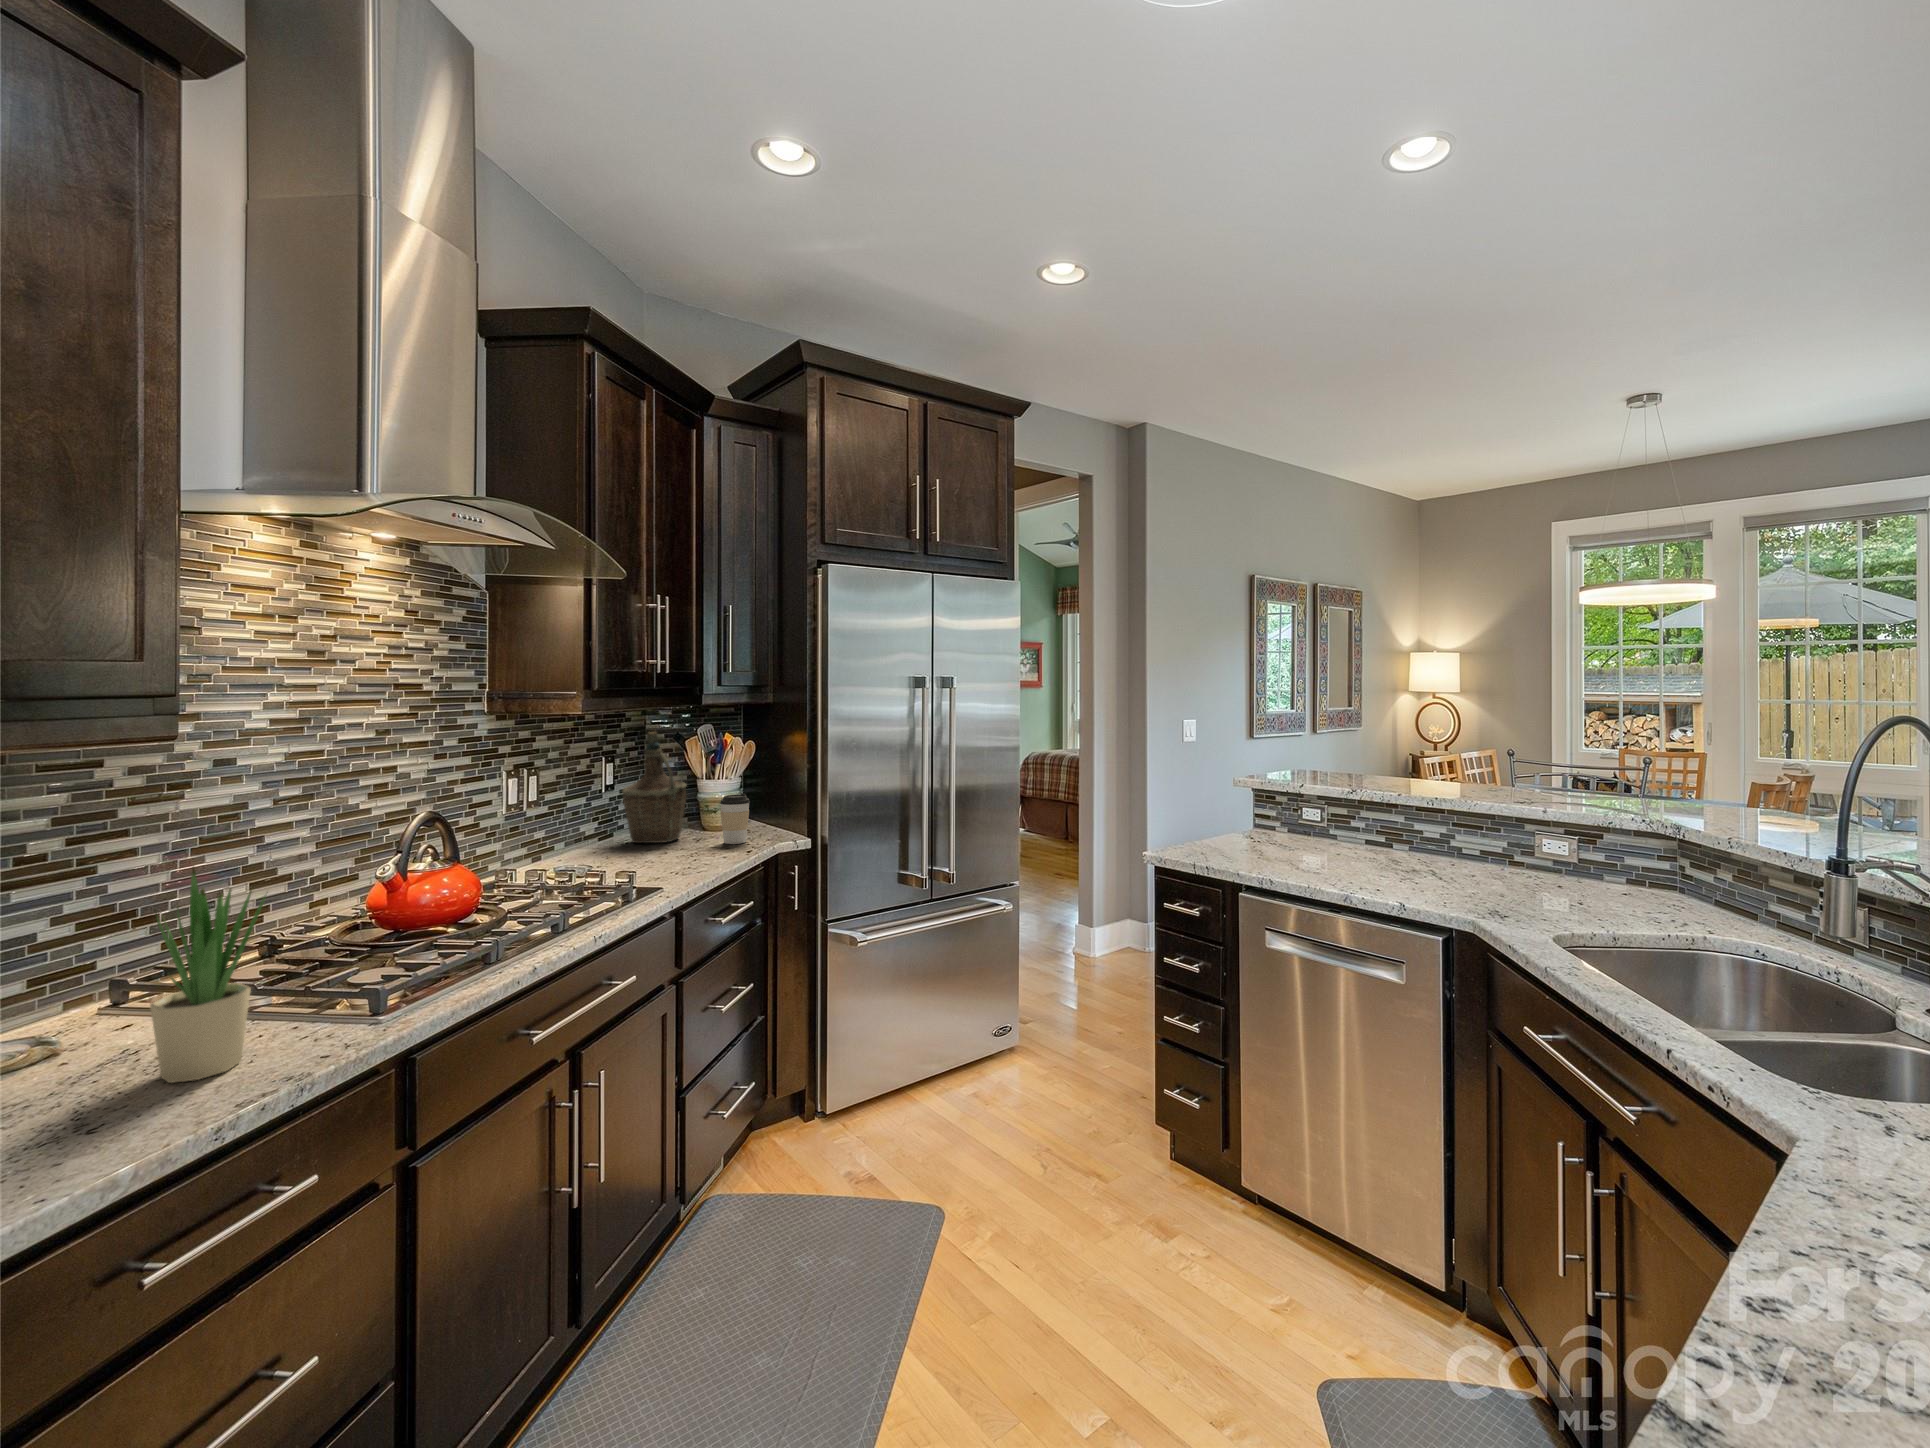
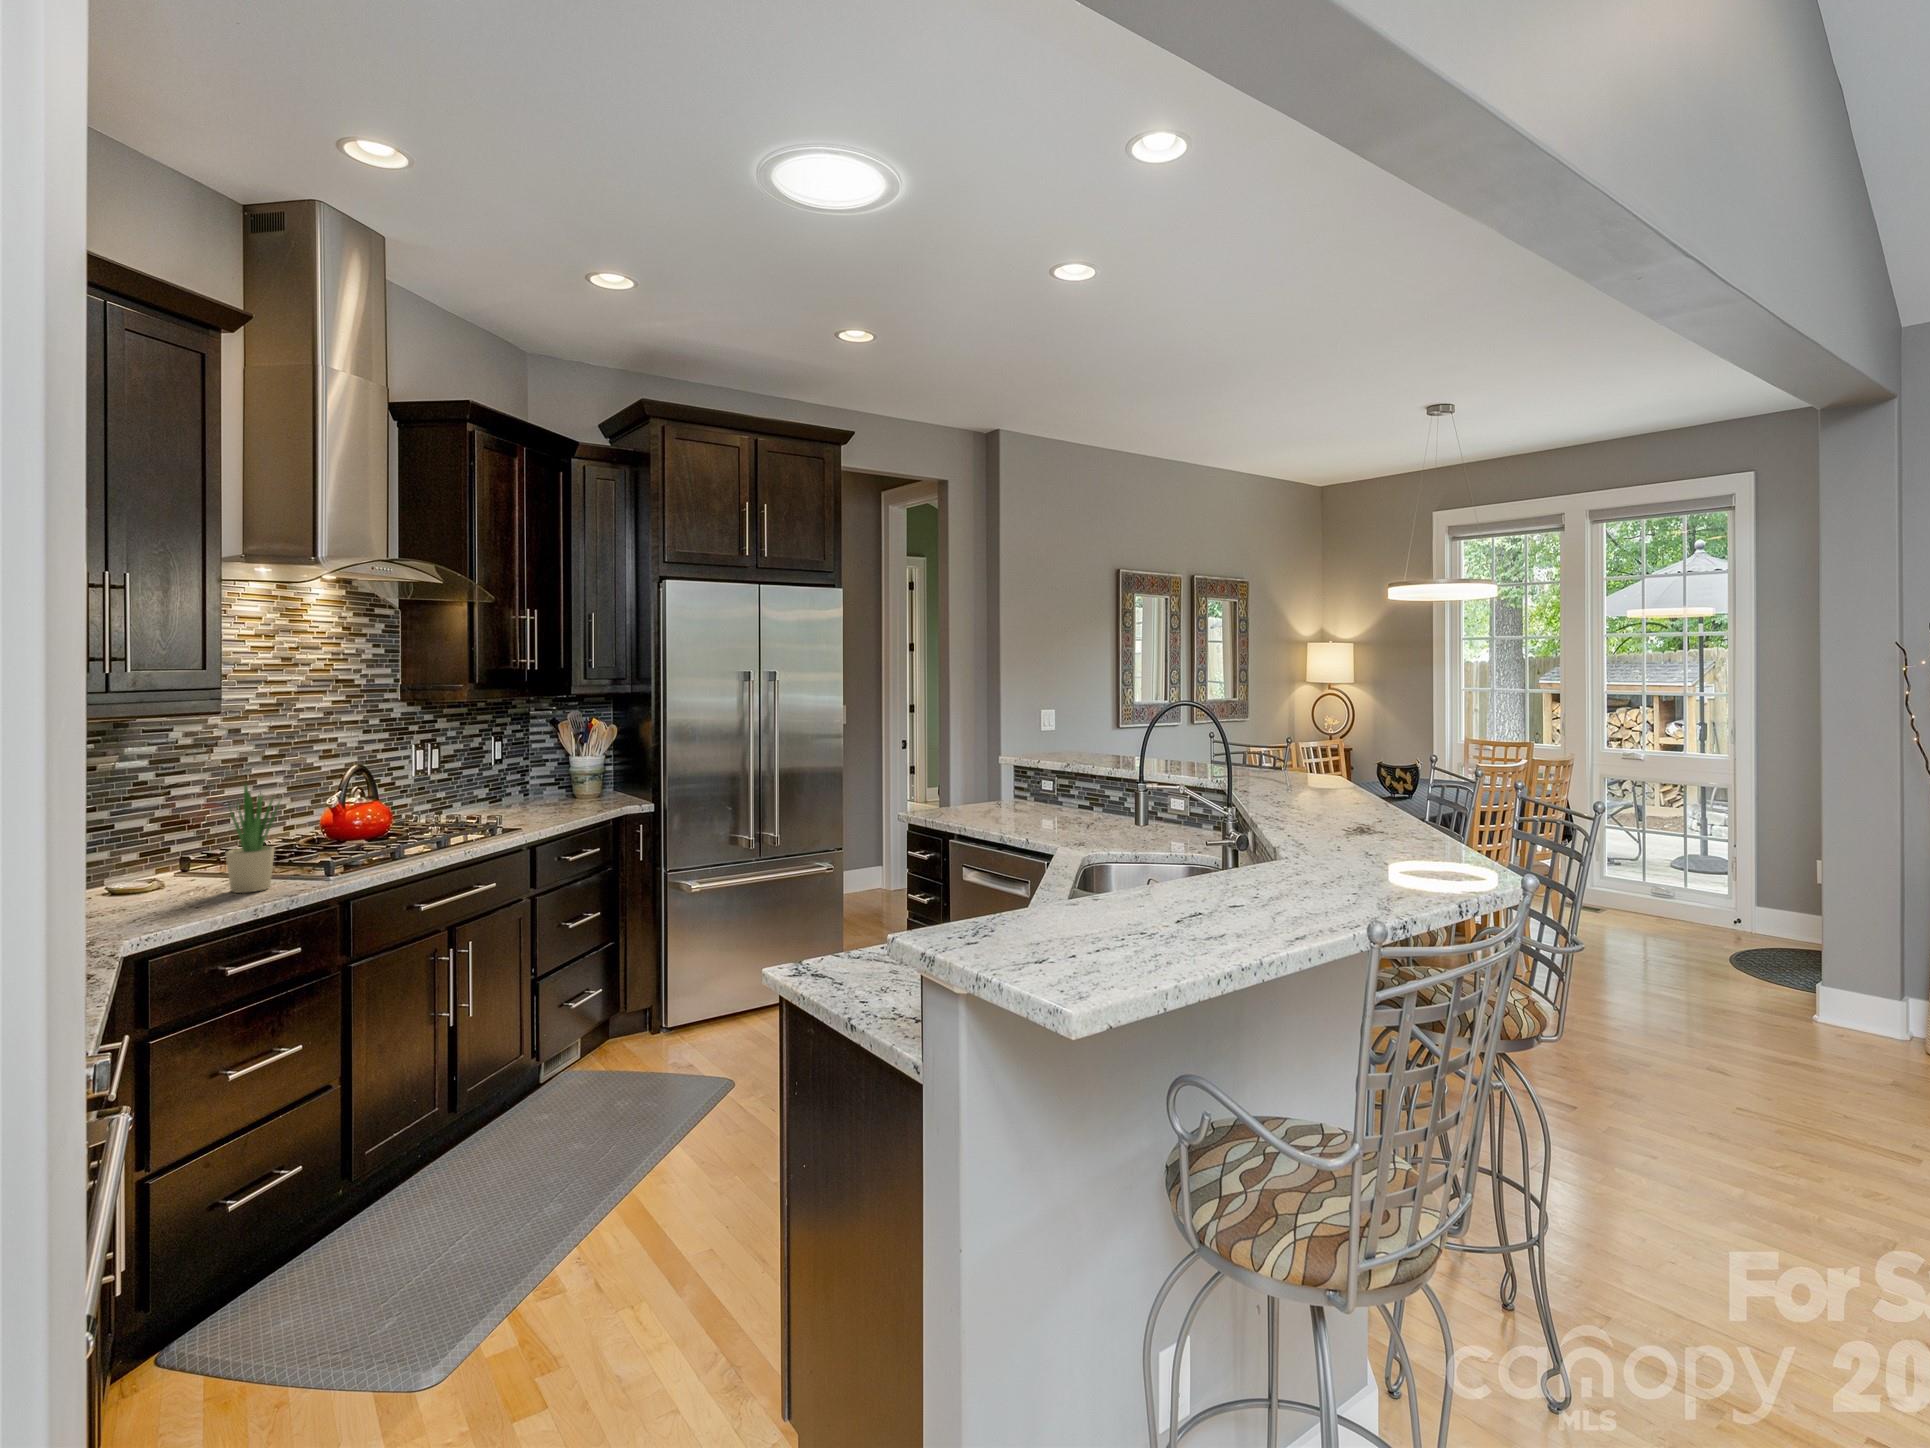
bottle: present [622,732,686,843] -> none [506,716,559,804]
coffee cup: present [720,794,750,844] -> none [583,765,608,804]

